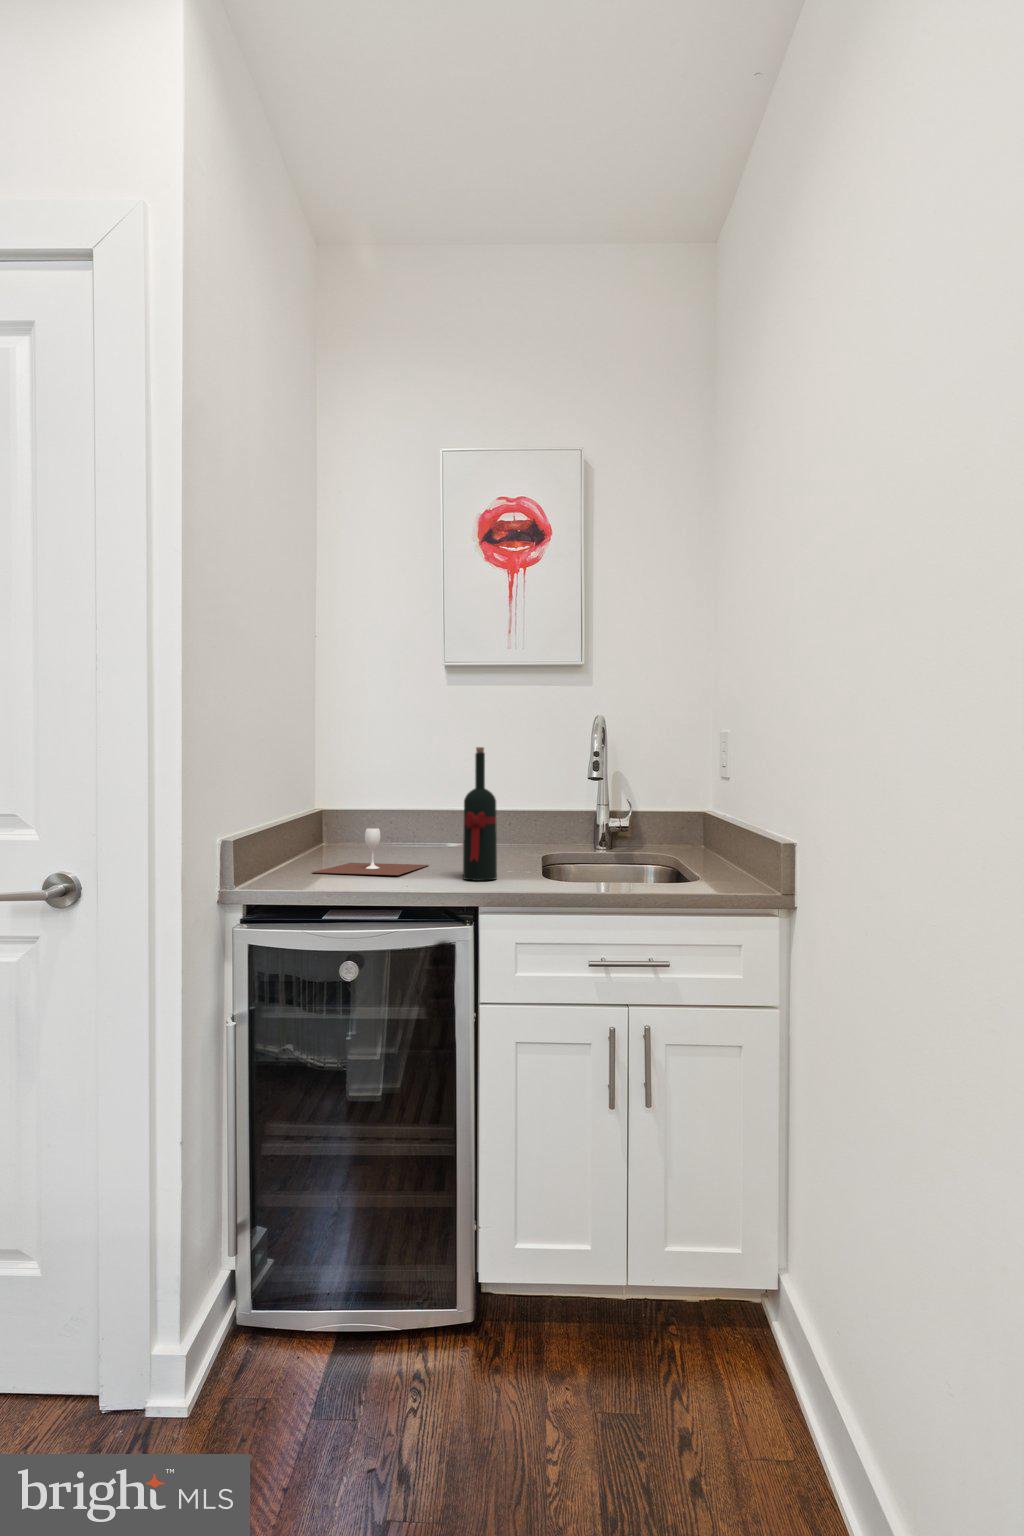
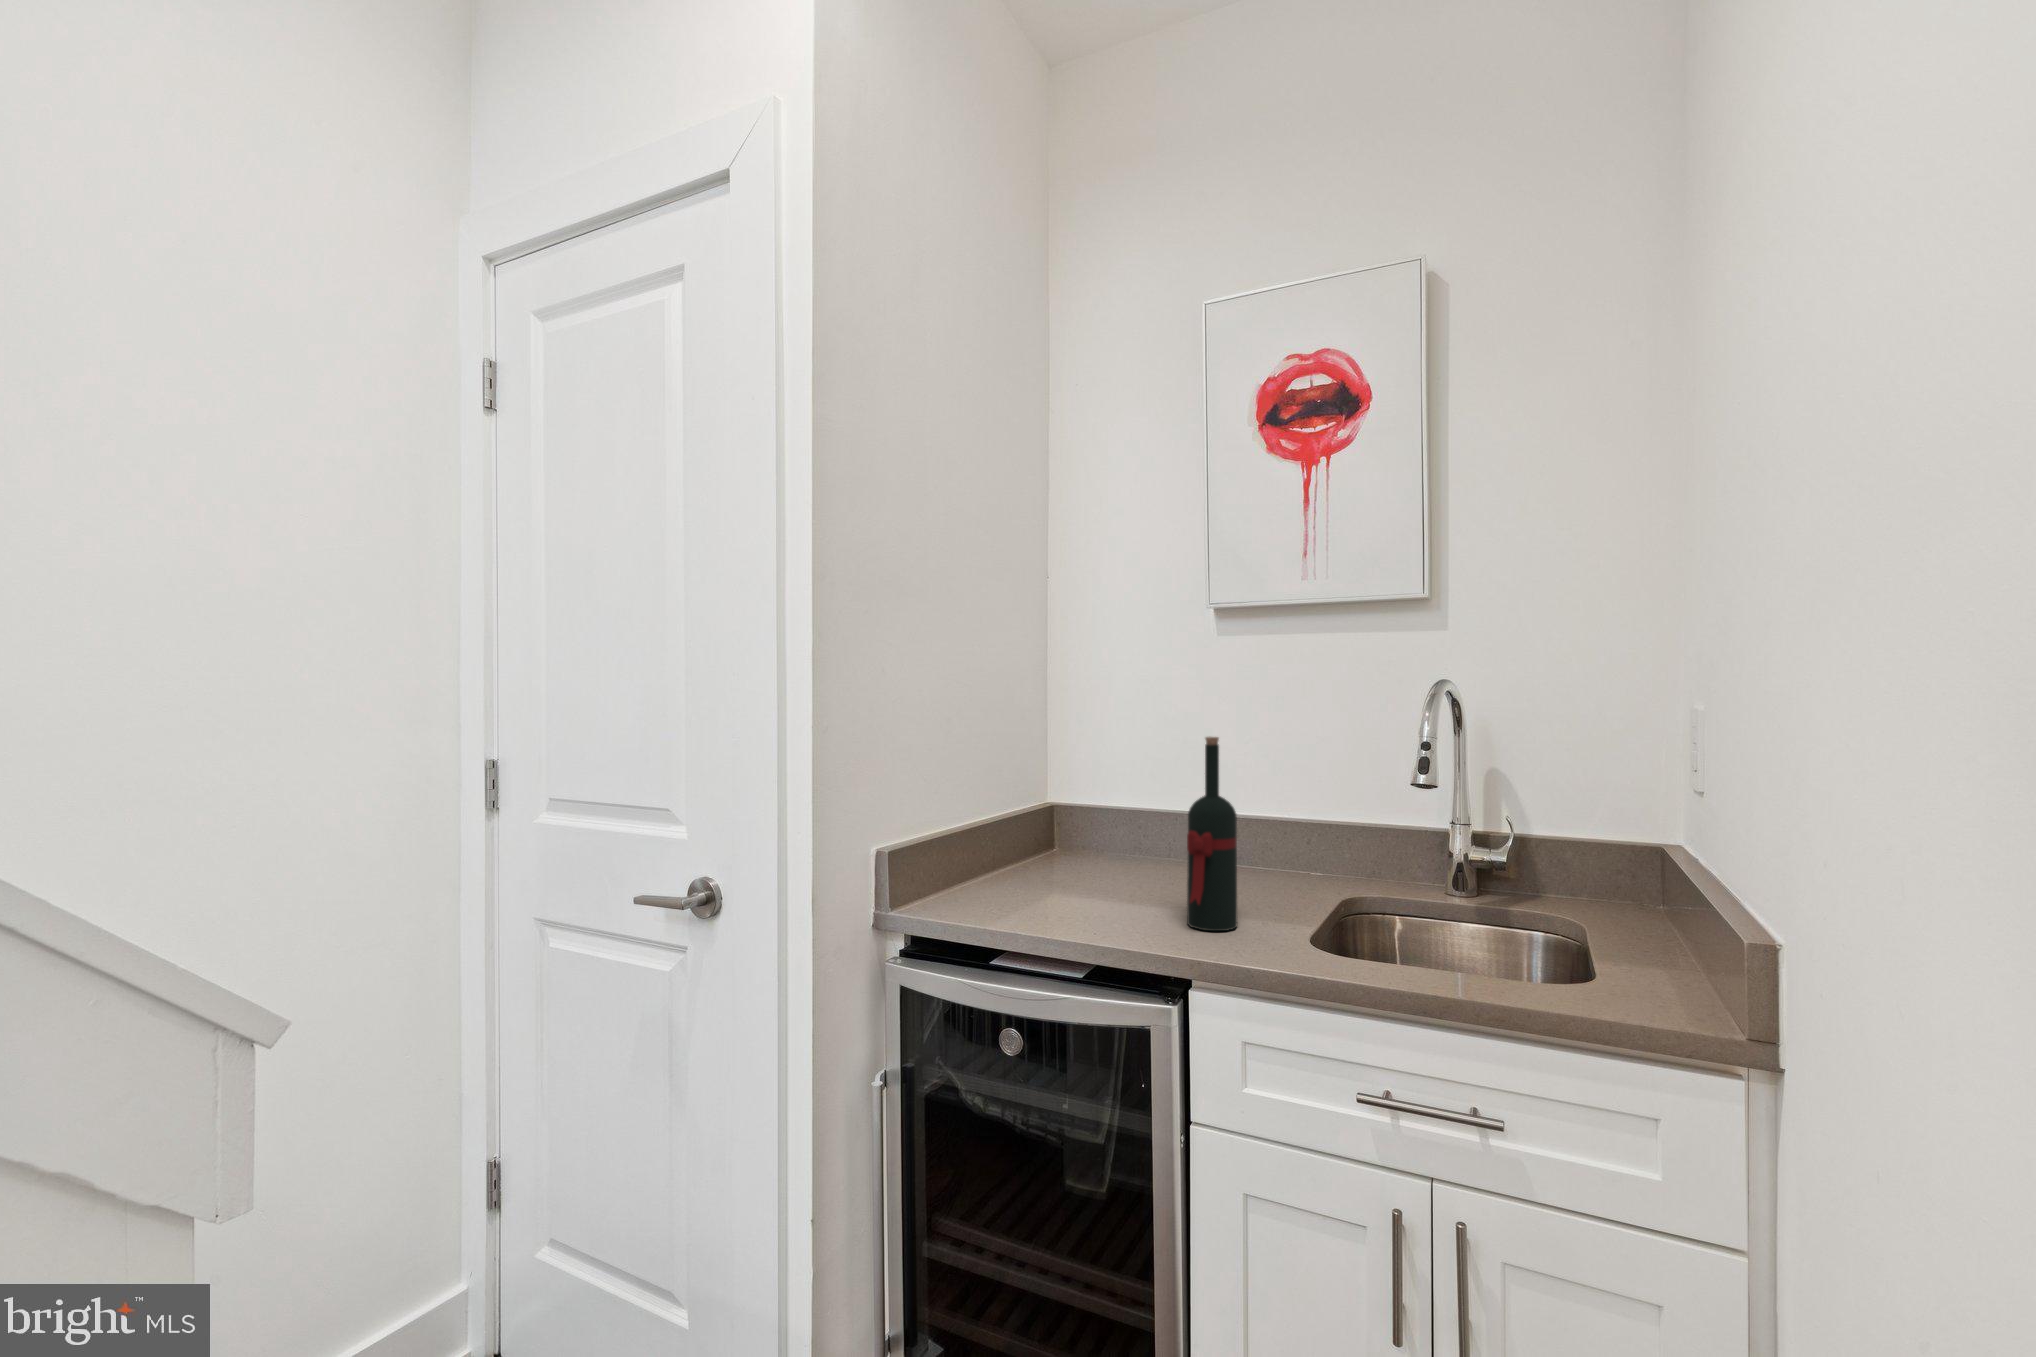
wine glass: present [312,828,428,875] -> none [1008,832,1173,907]

